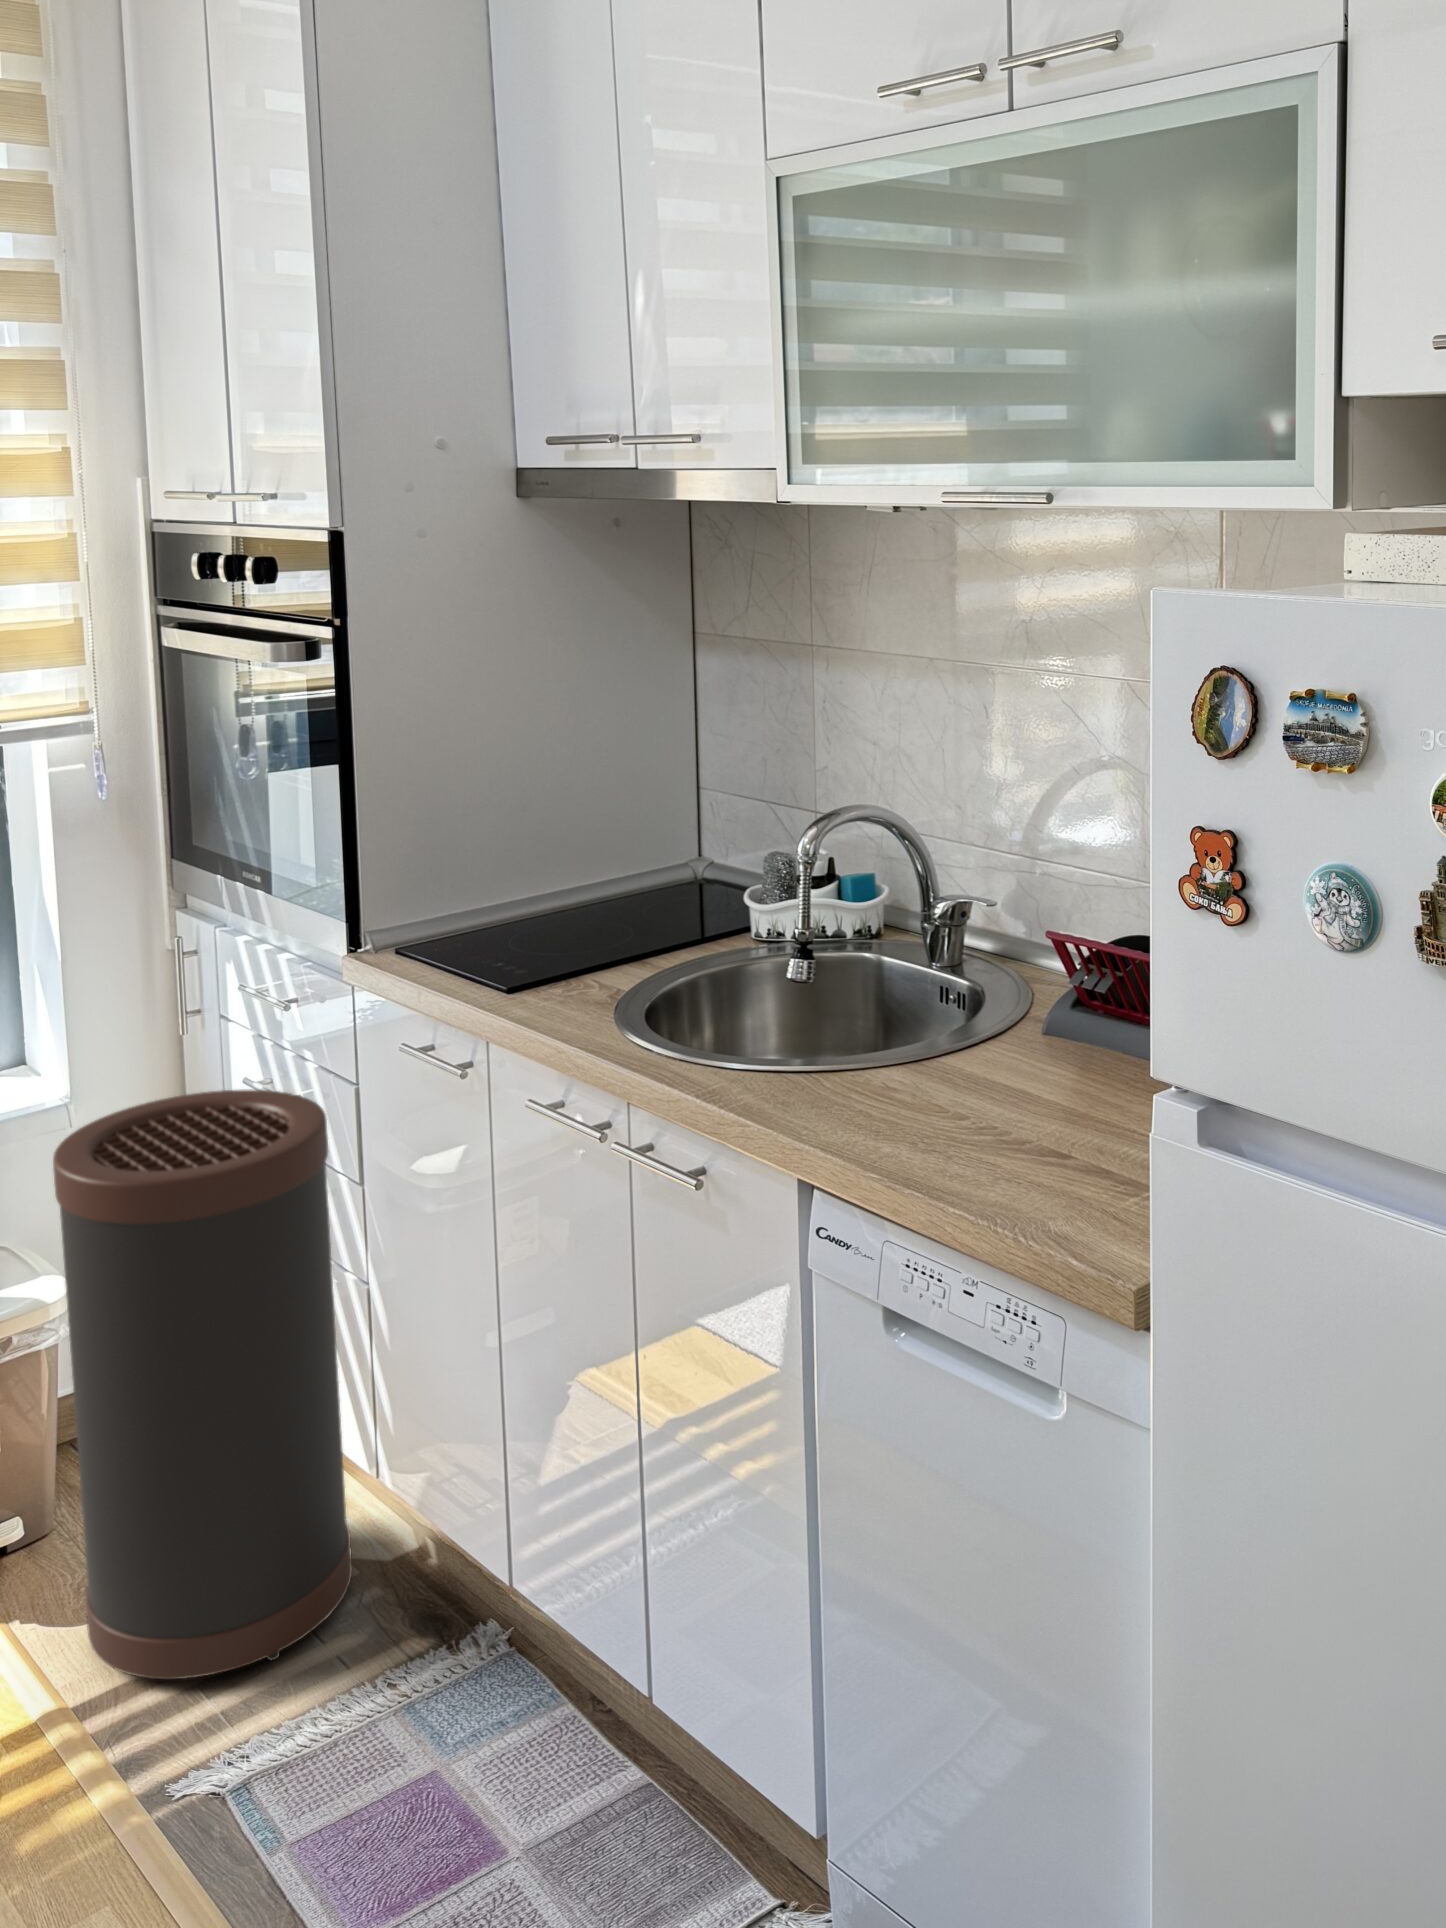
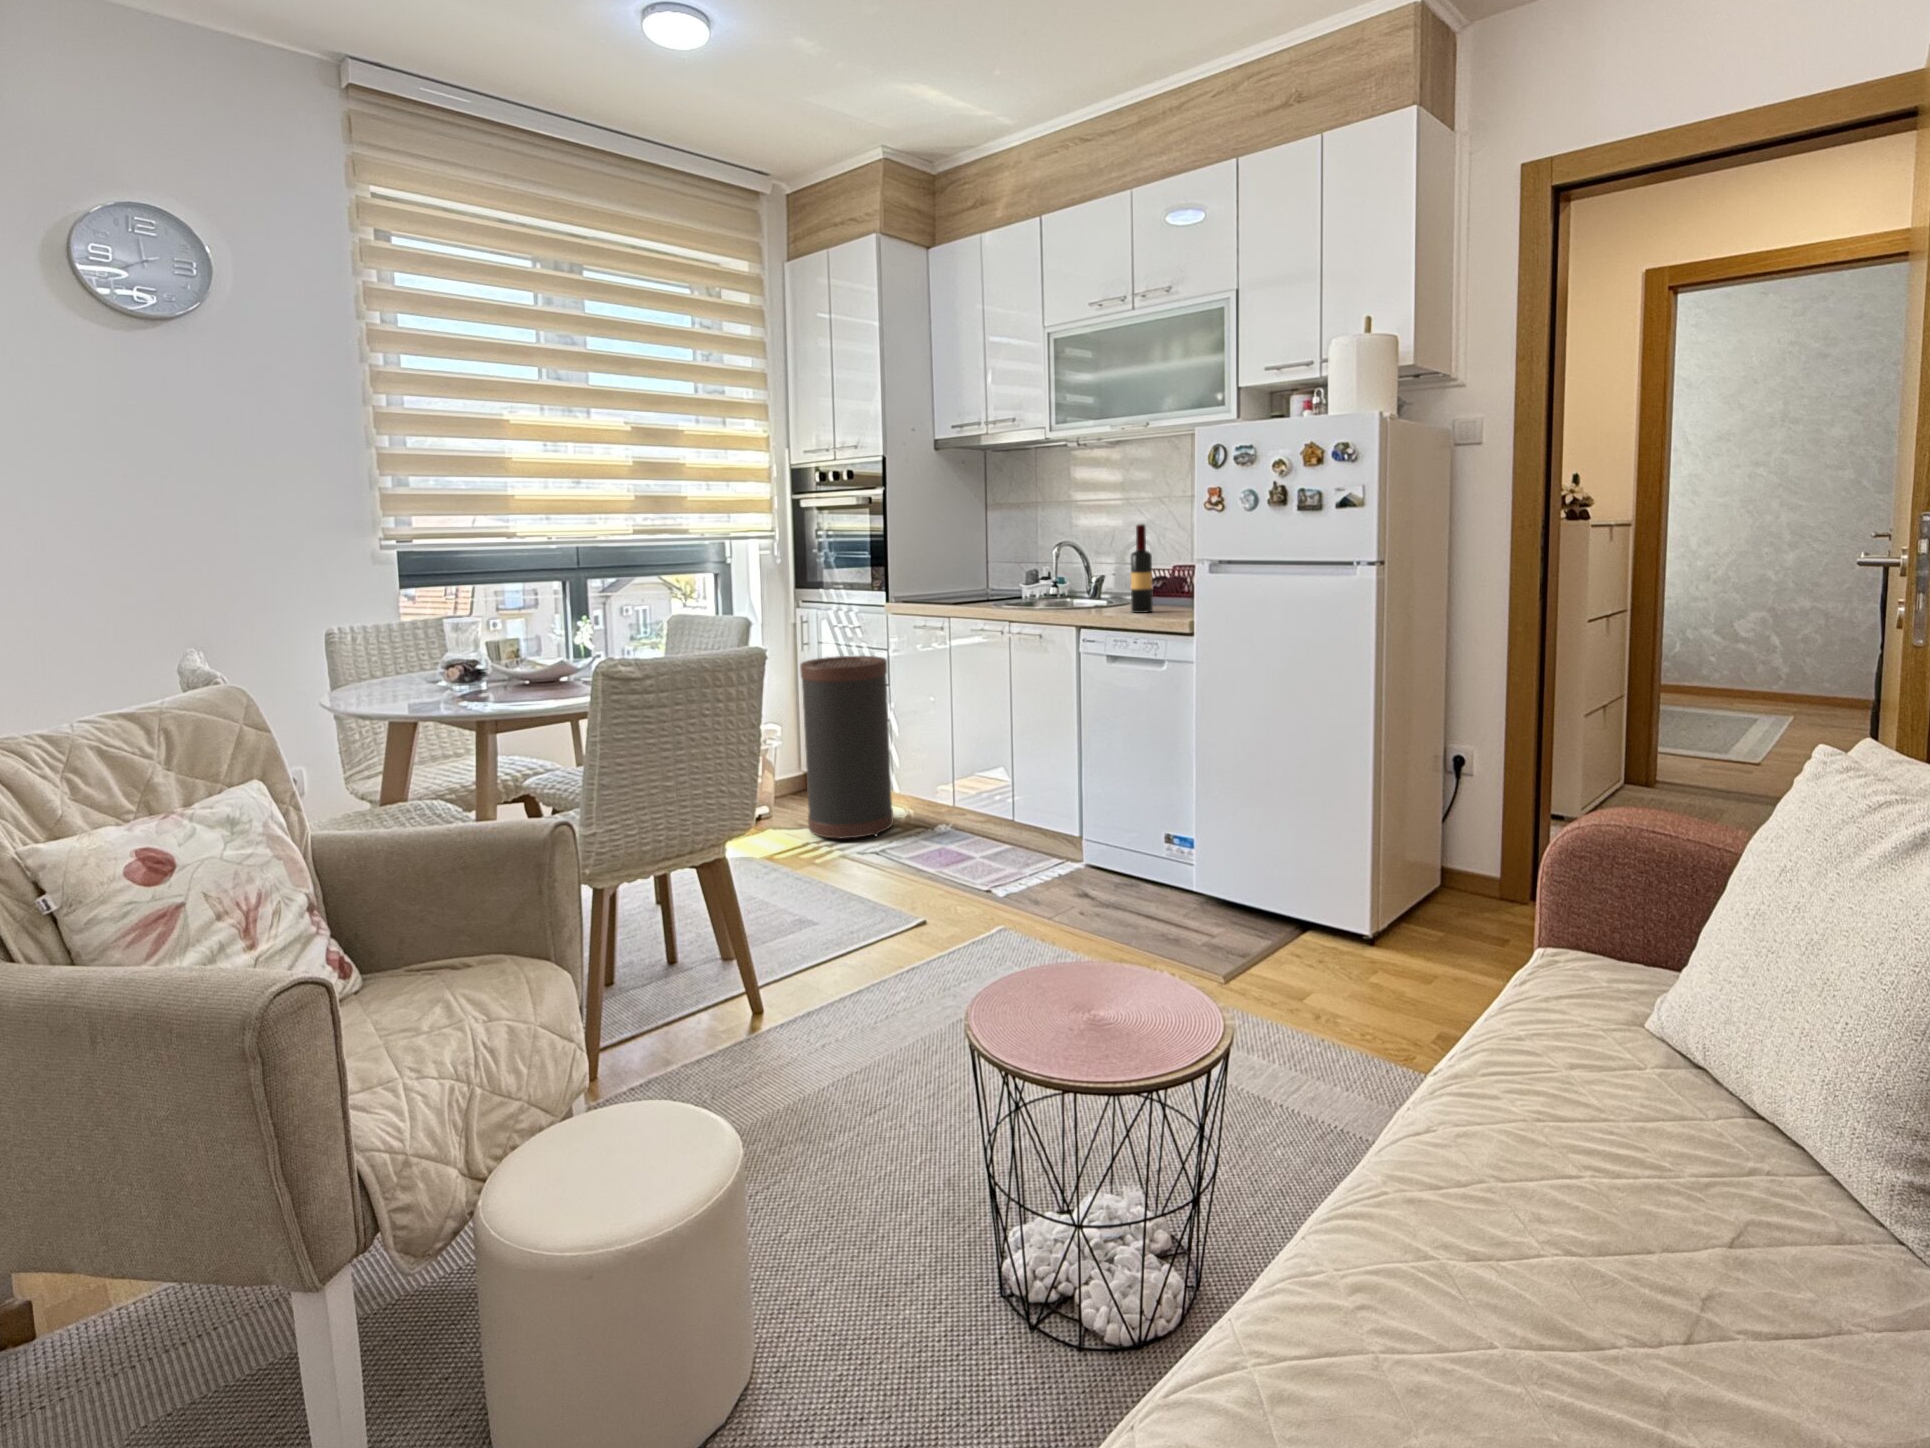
wine bottle: none [975,836,1049,1139] -> present [1131,524,1153,613]

